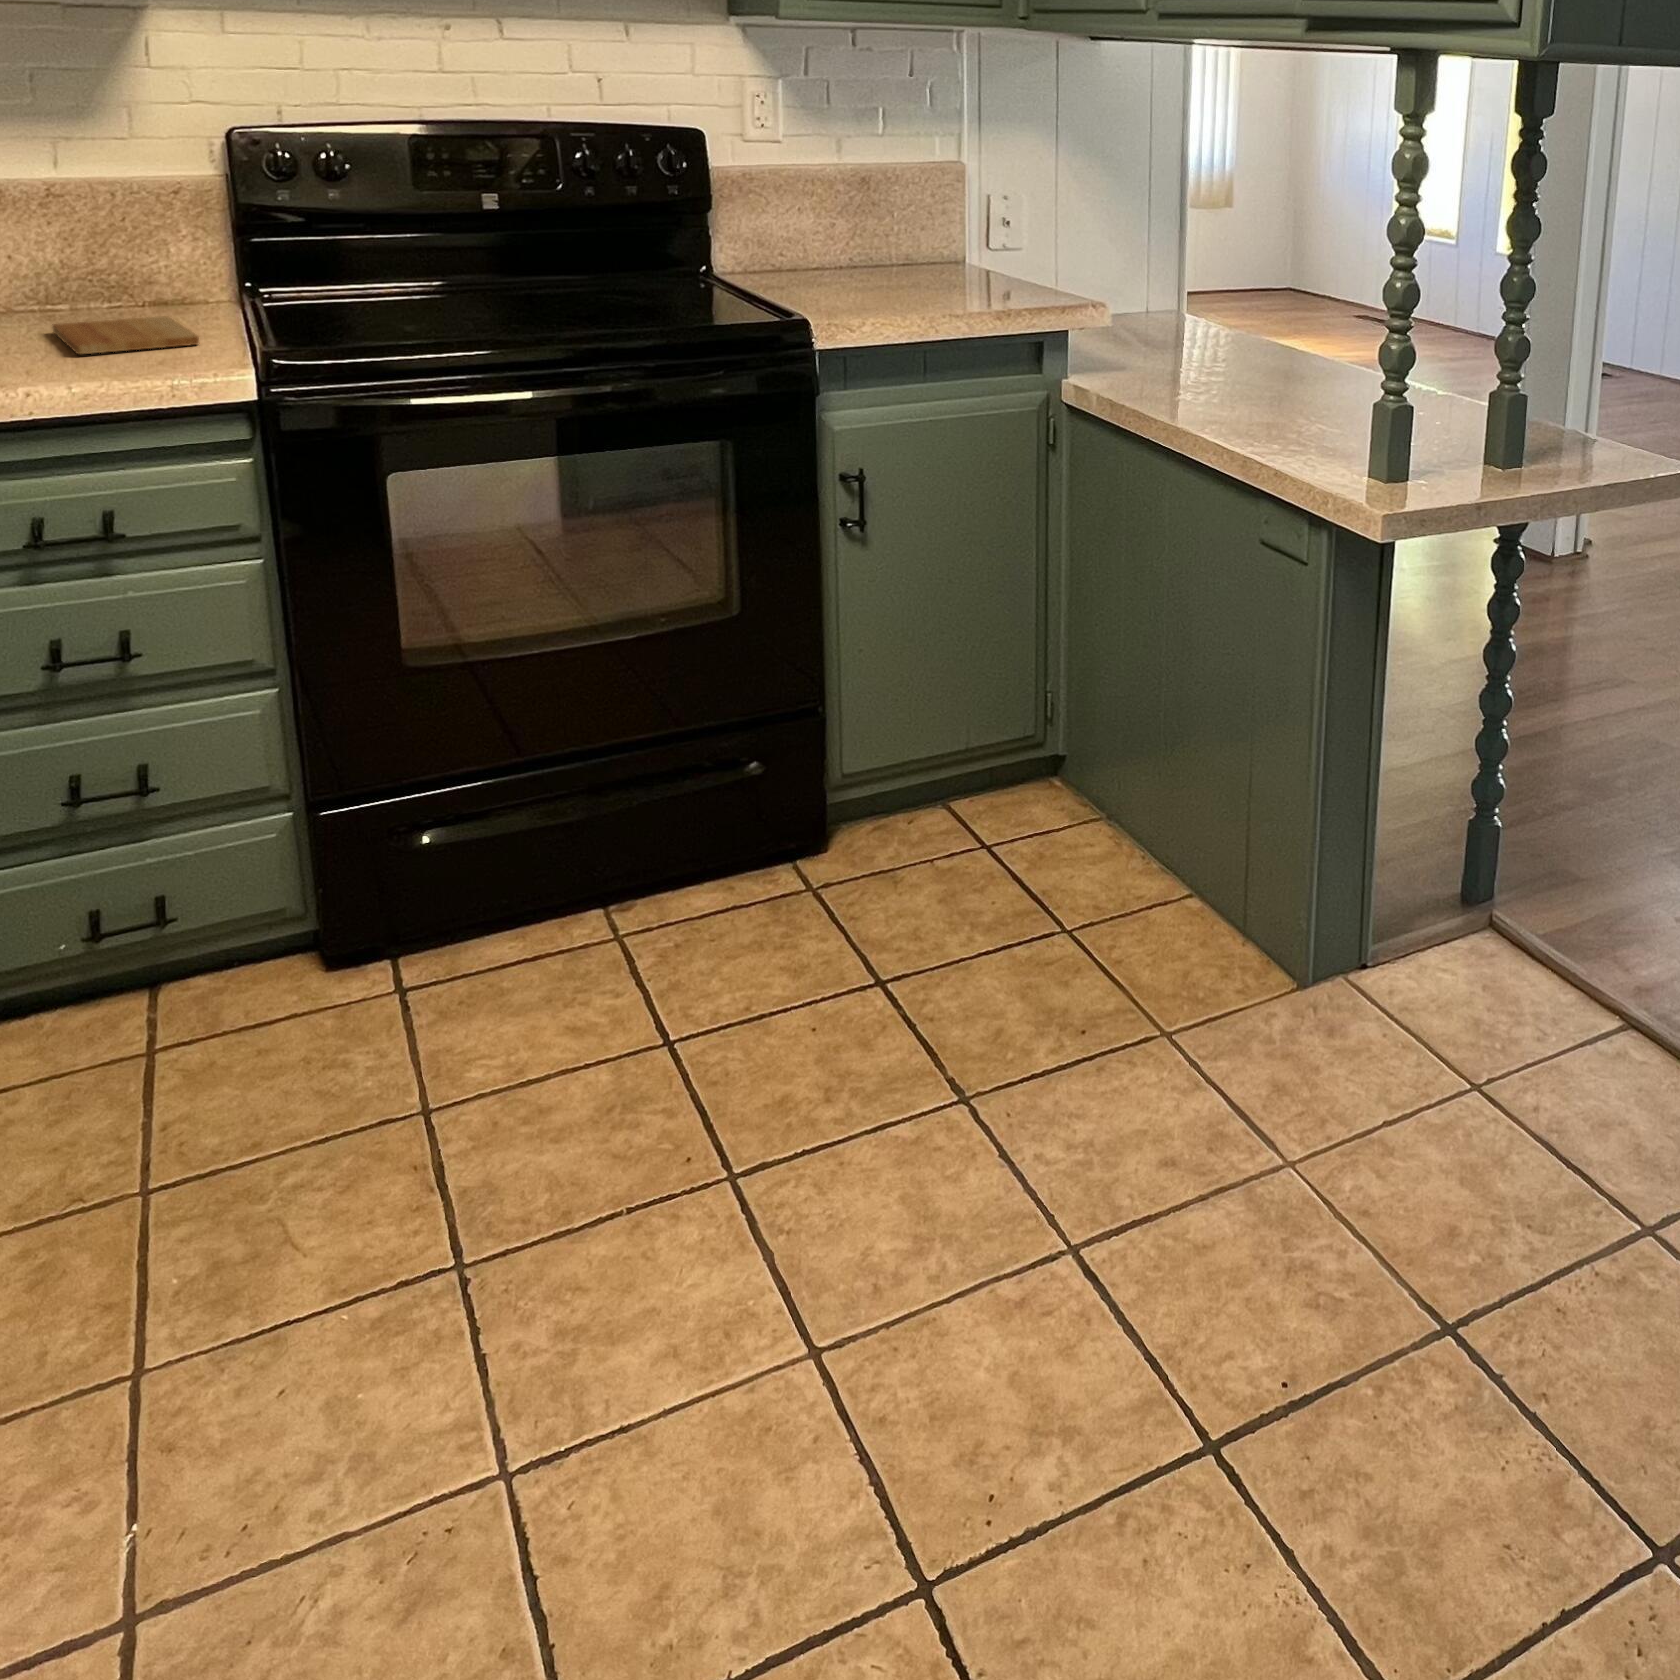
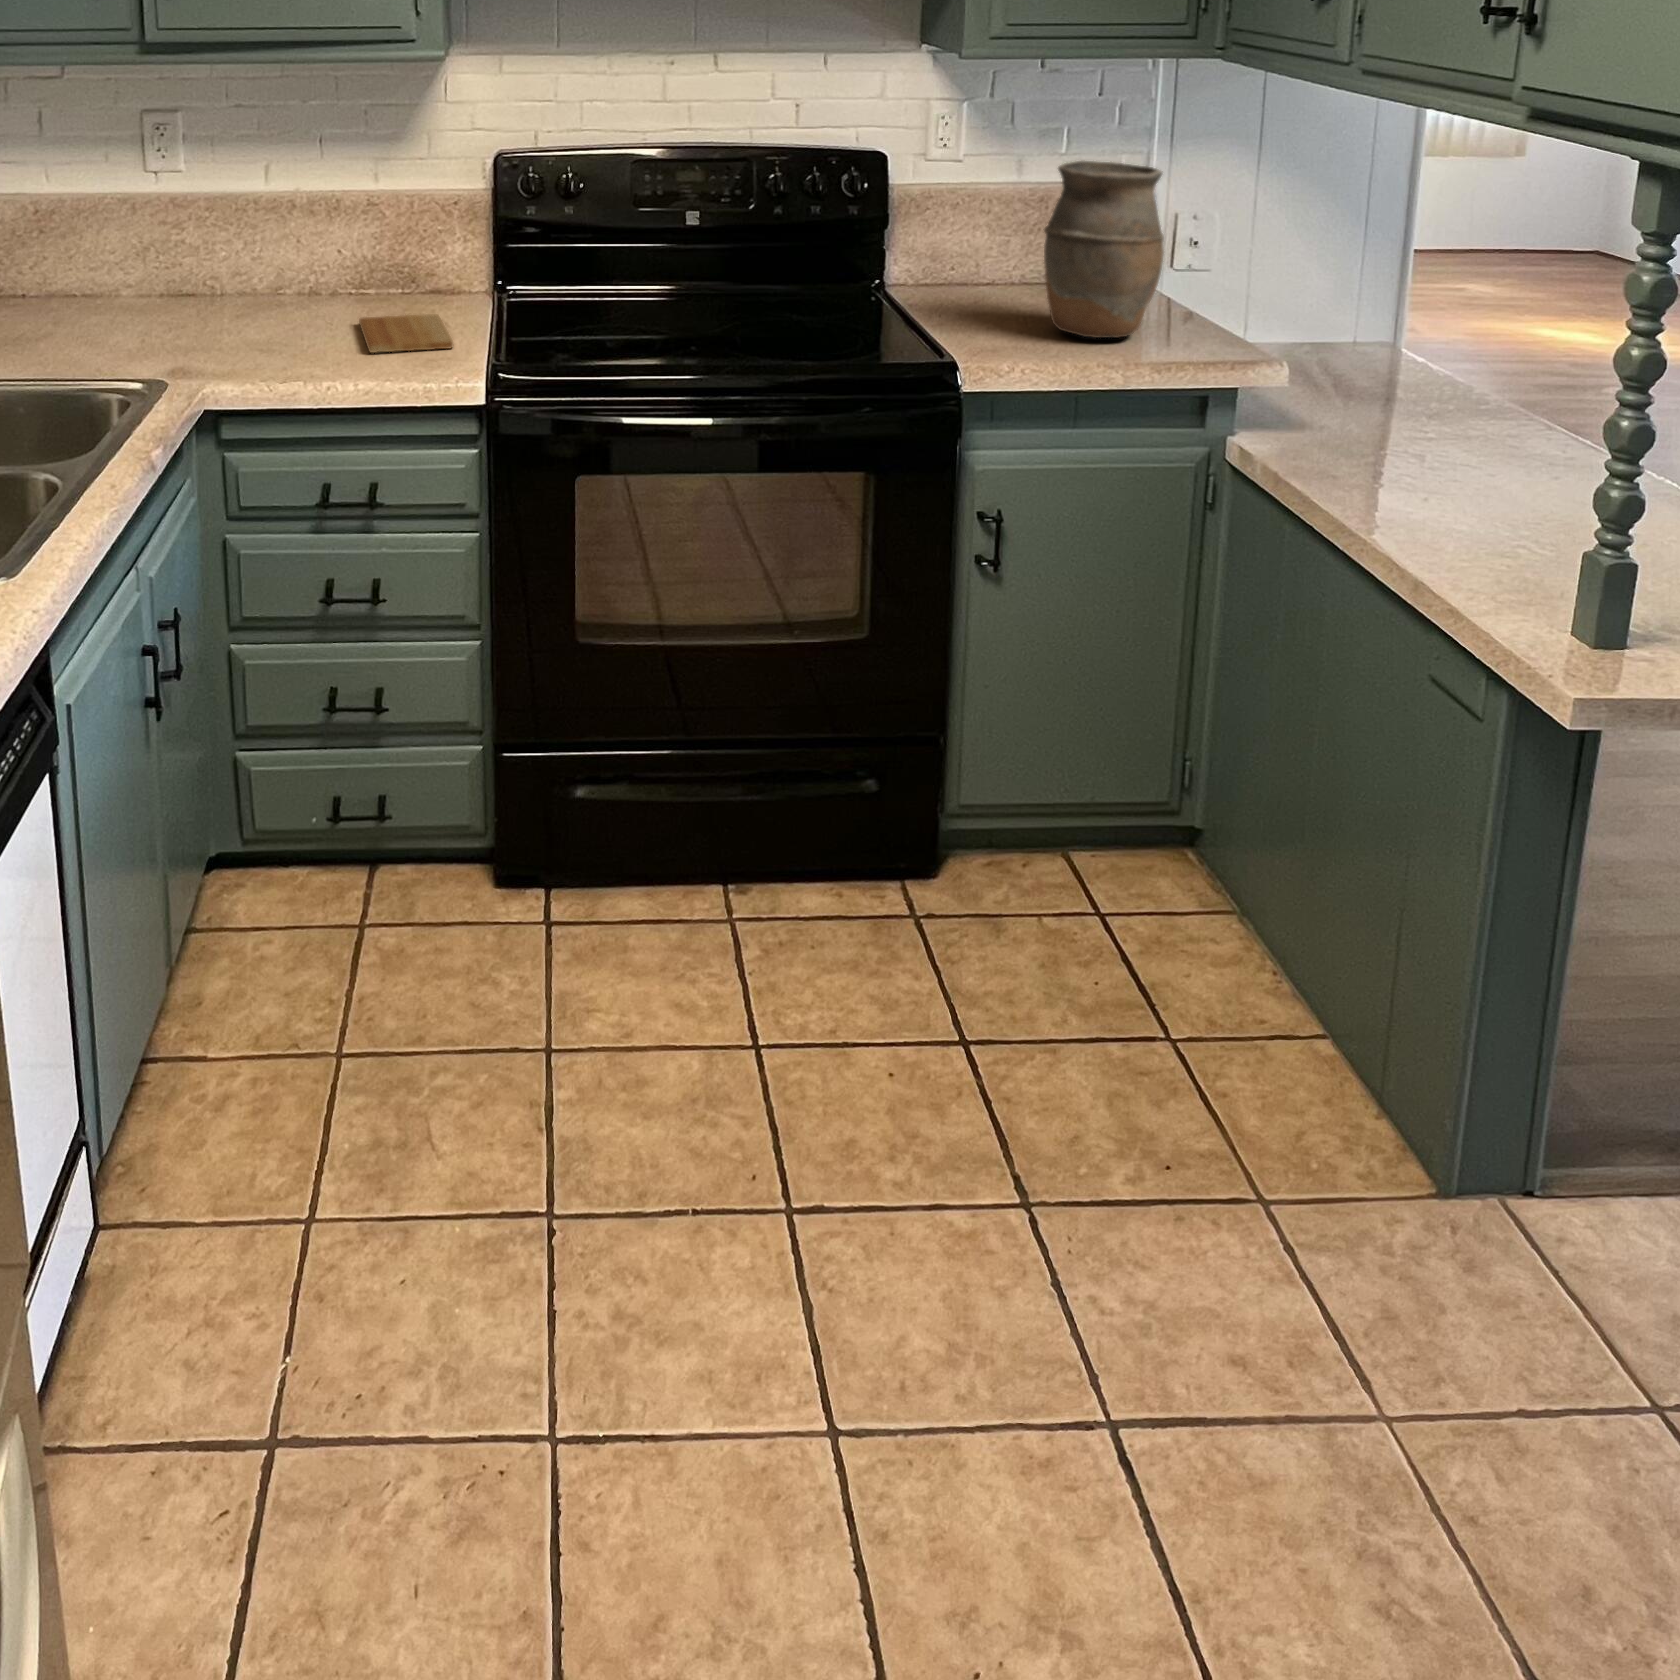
vase: none [878,122,993,295] -> present [1044,161,1164,338]

